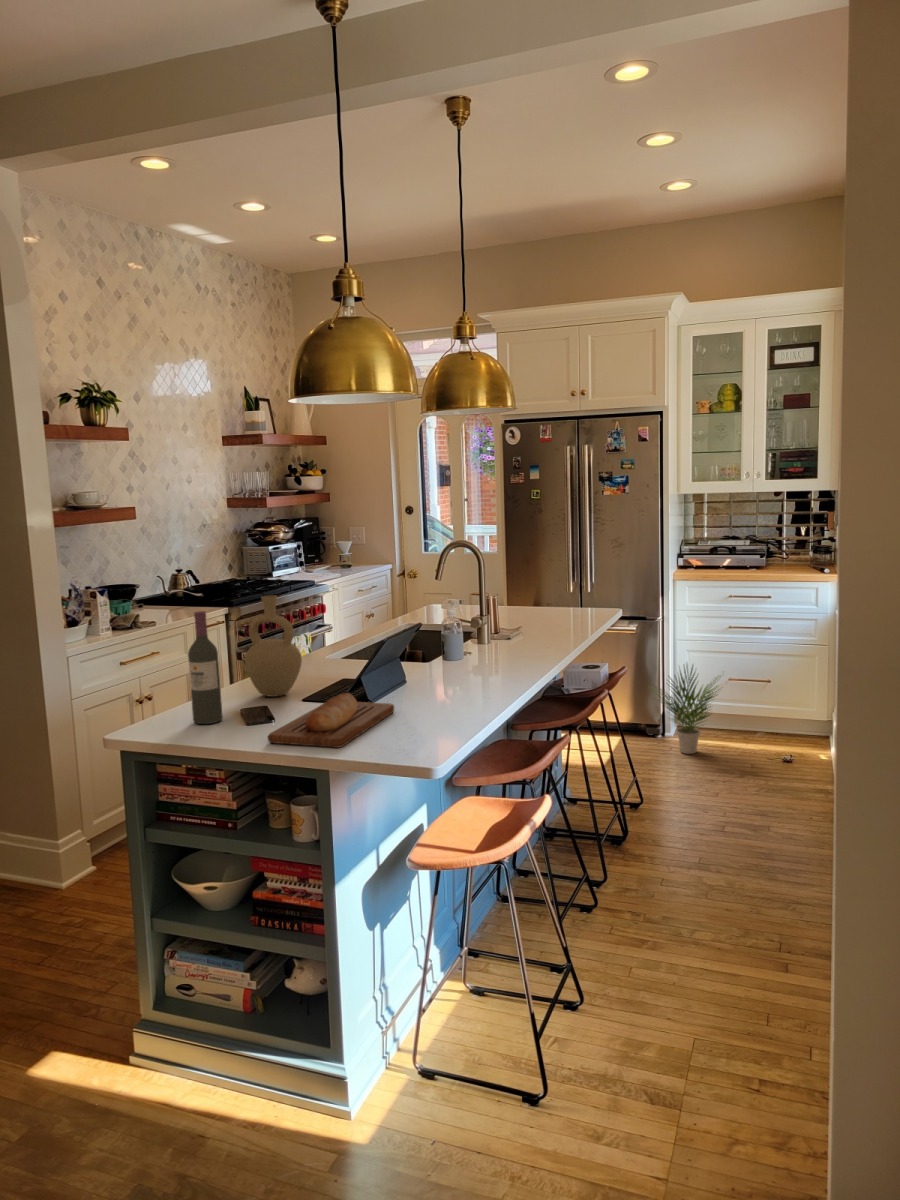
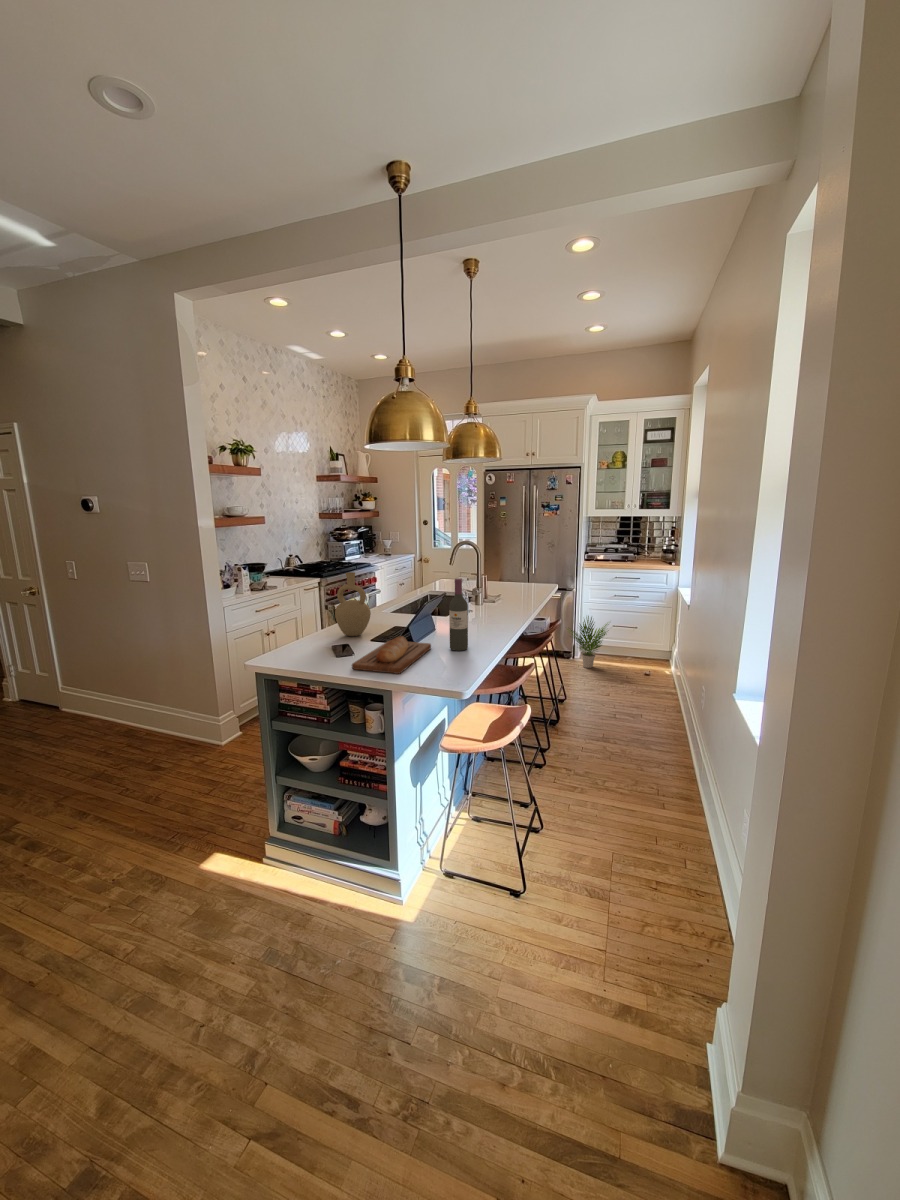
wine bottle: present [188,611,223,724] -> present [449,578,468,651]

